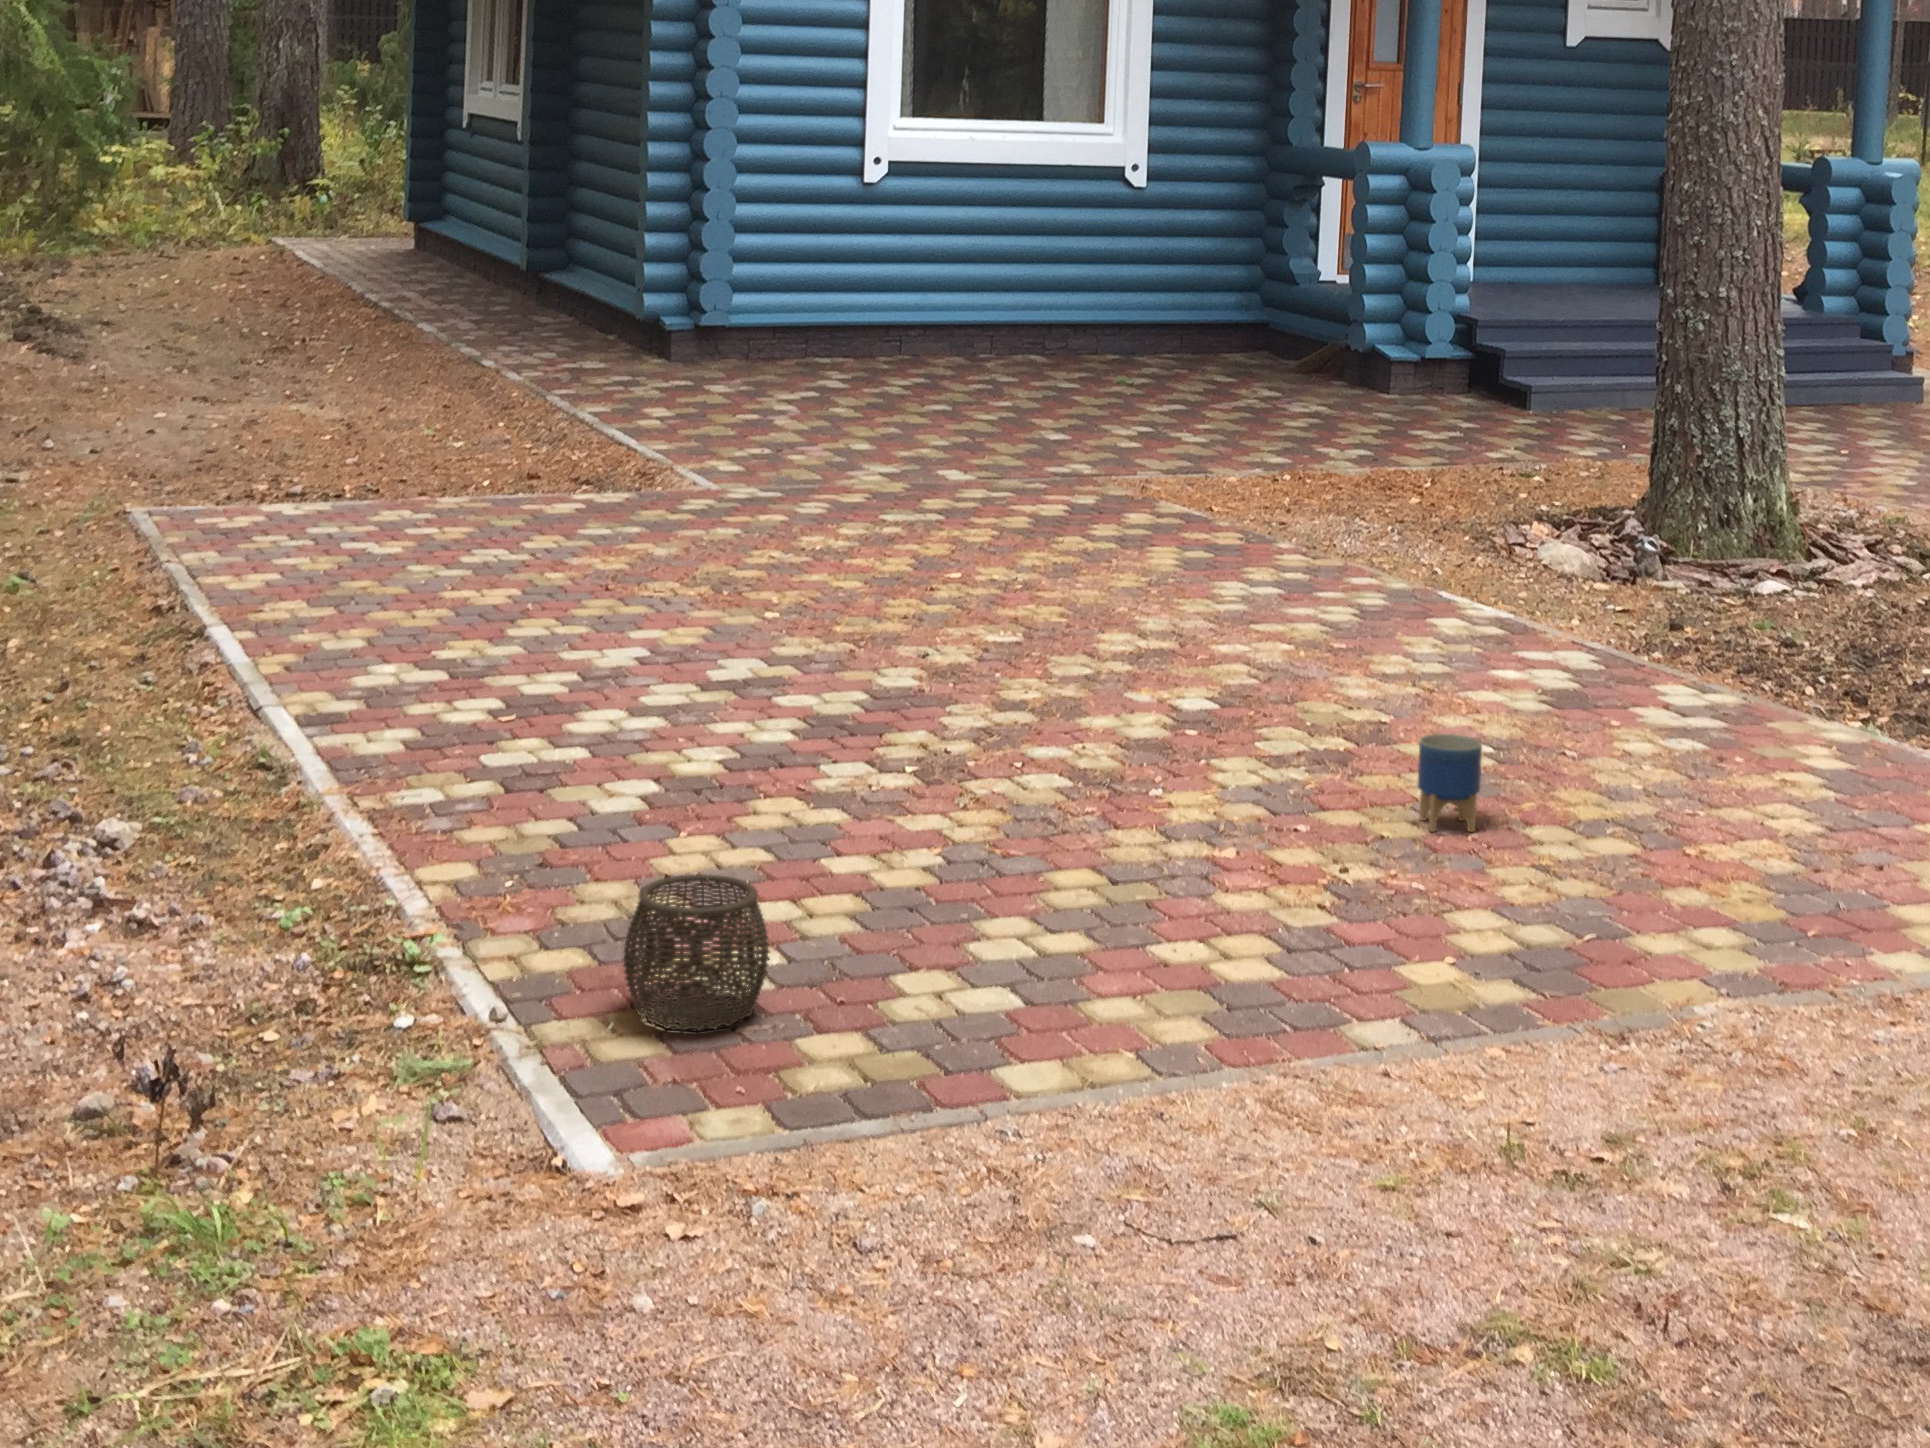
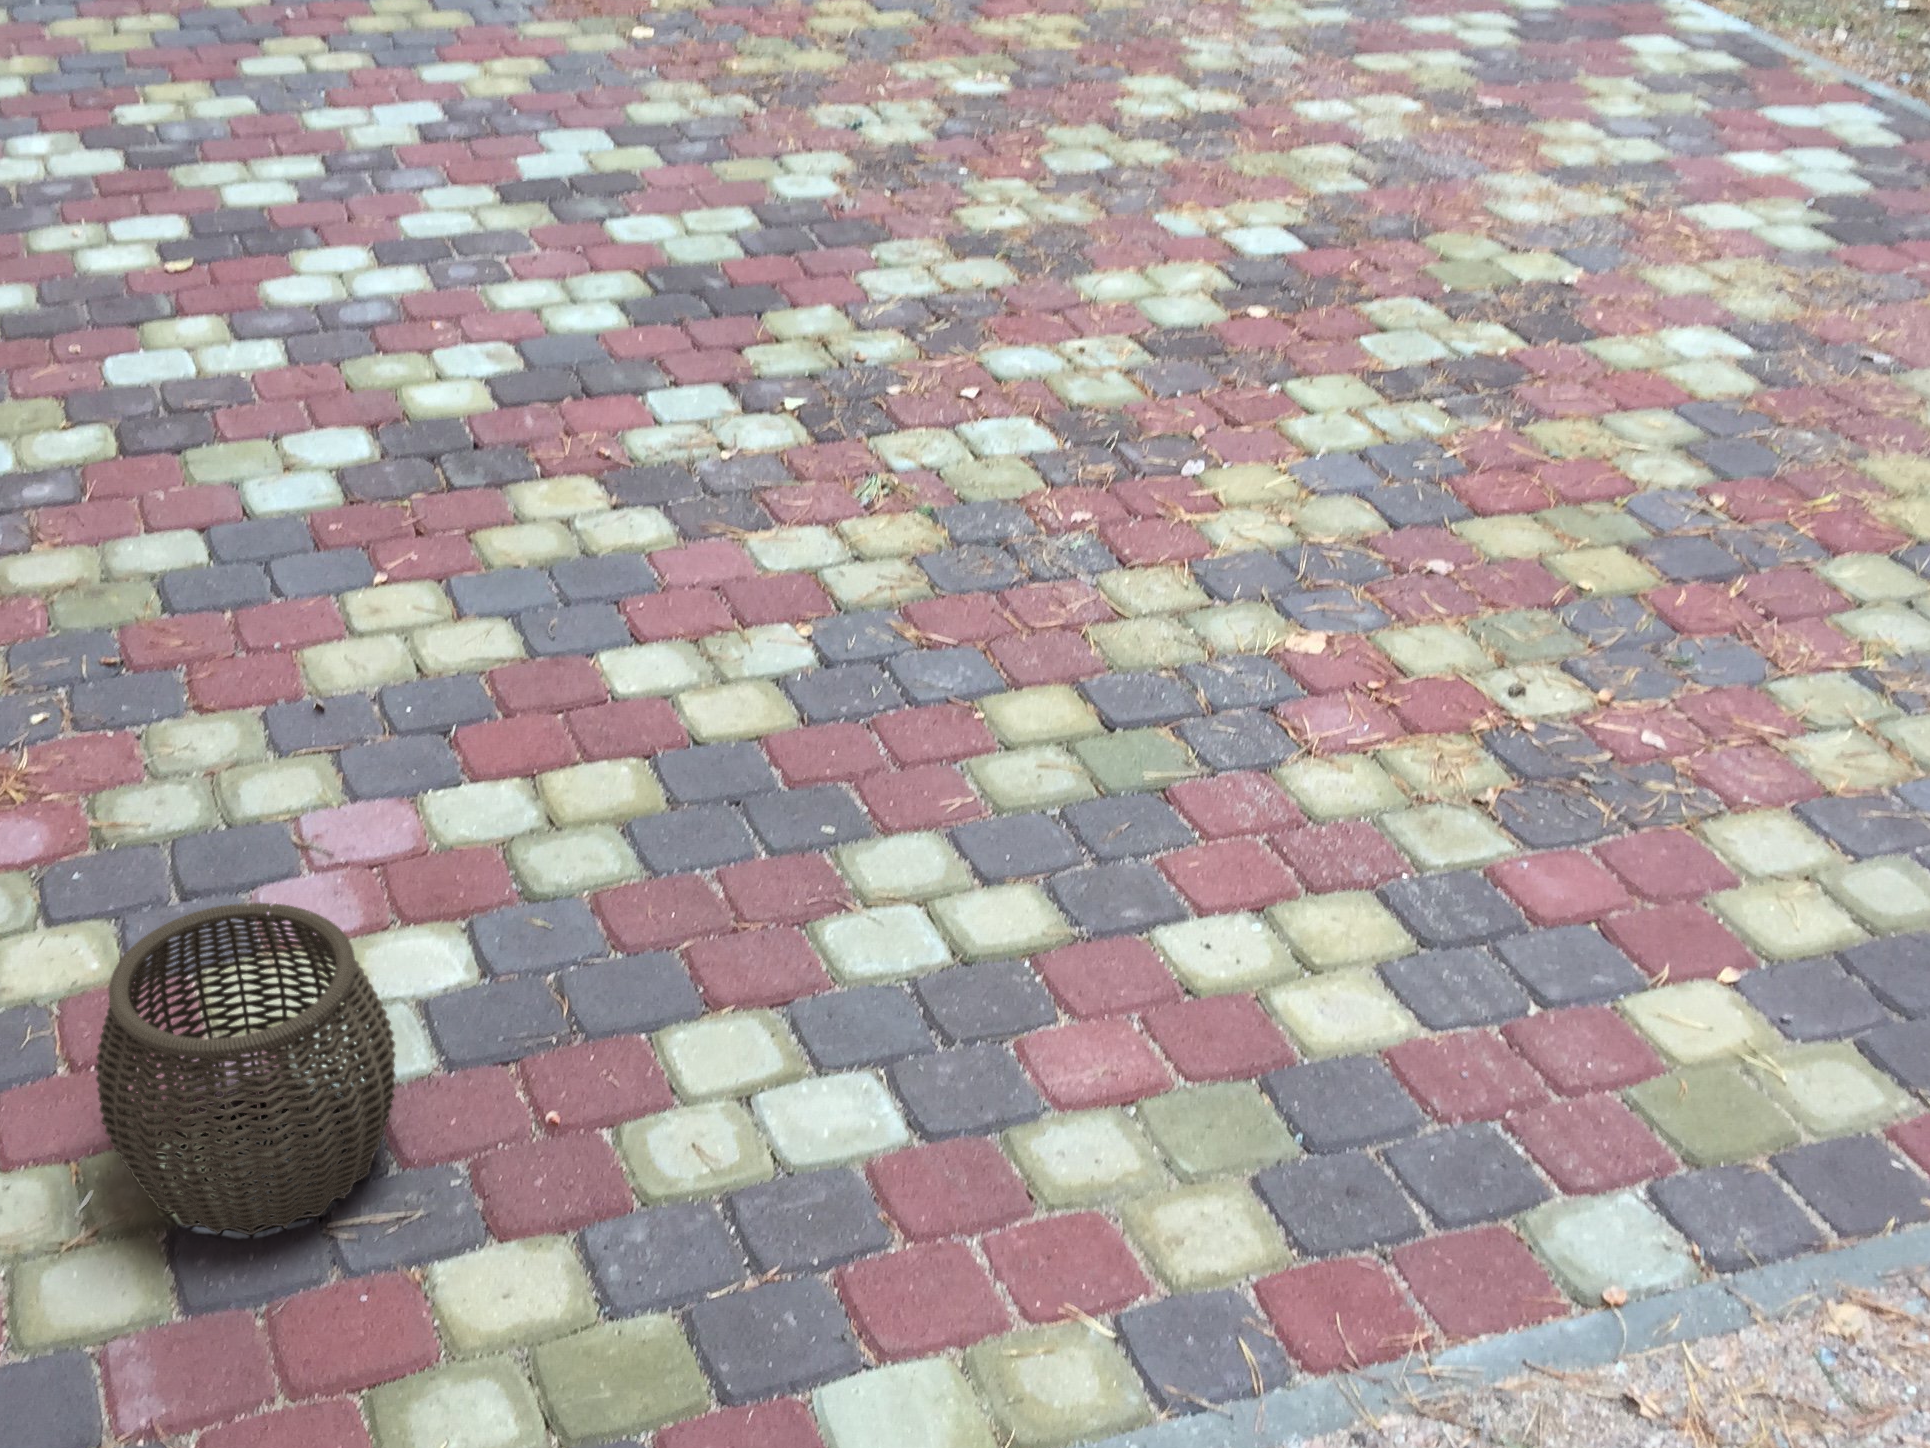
planter: present [1418,734,1482,832] -> none [1636,393,1765,566]

